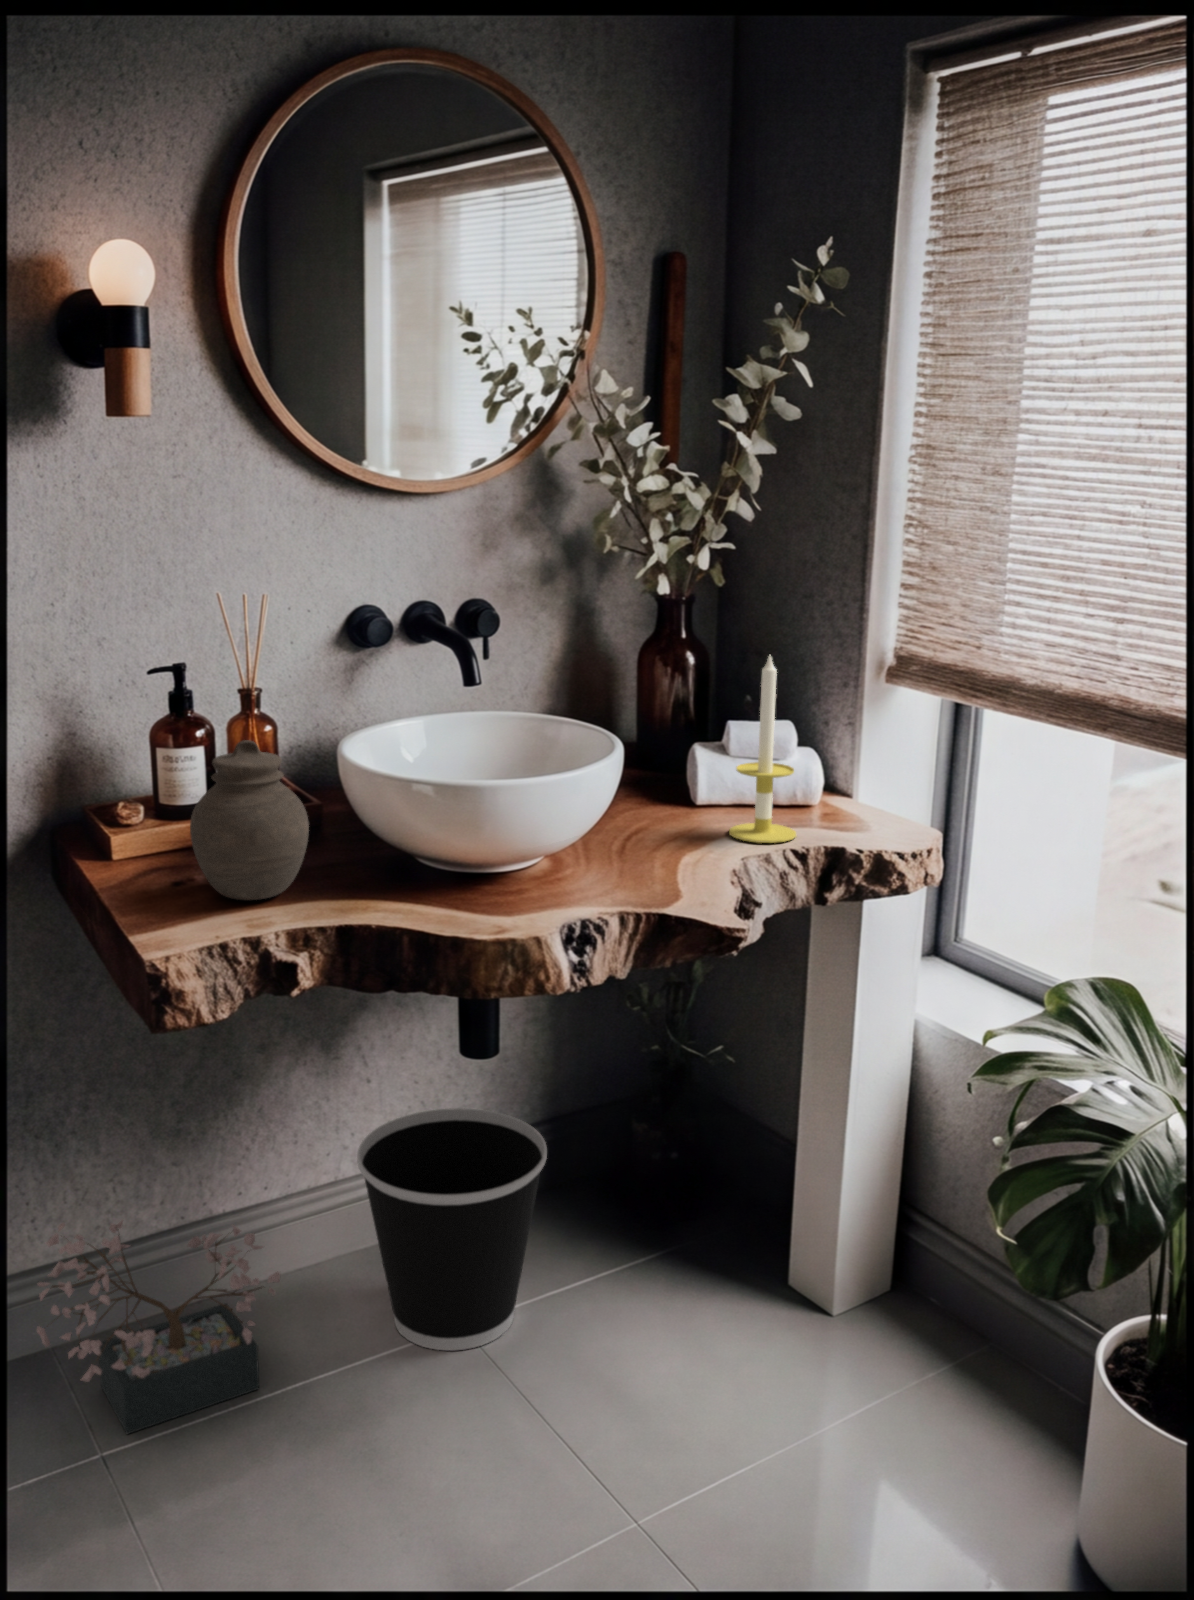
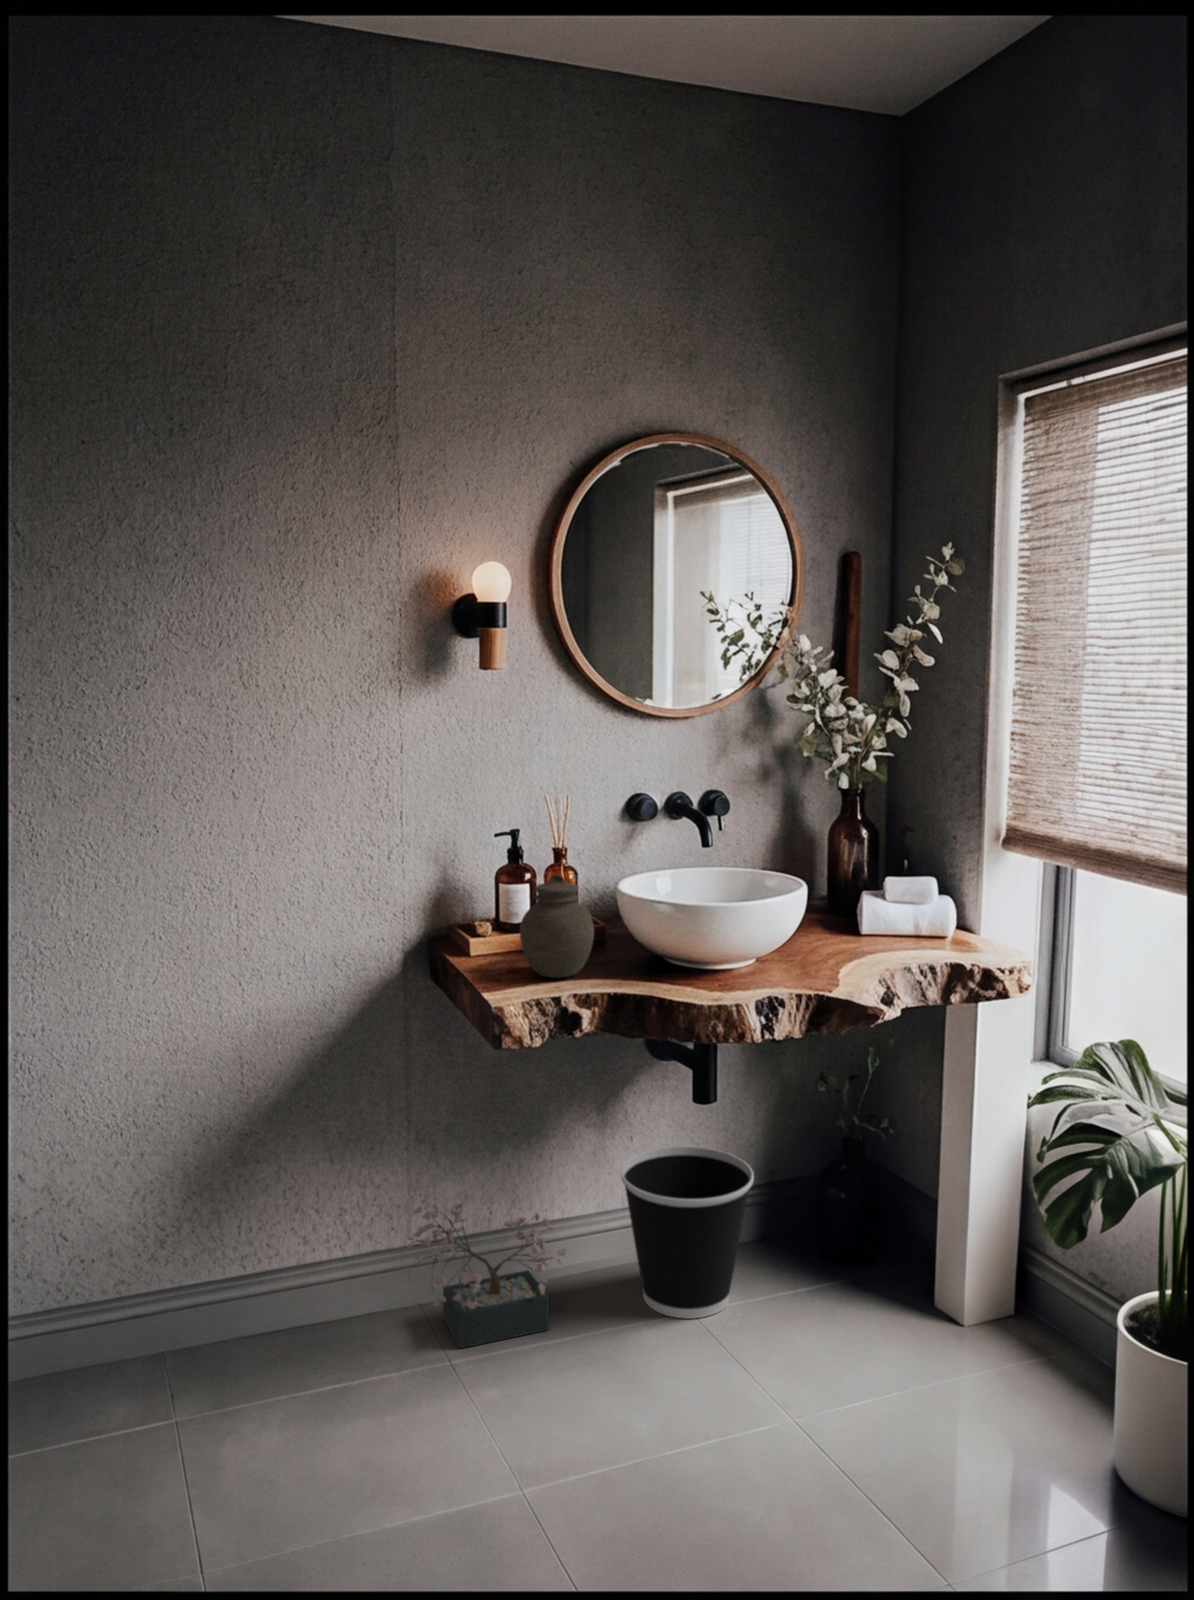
candle: present [729,655,796,843] -> none [882,825,930,957]

